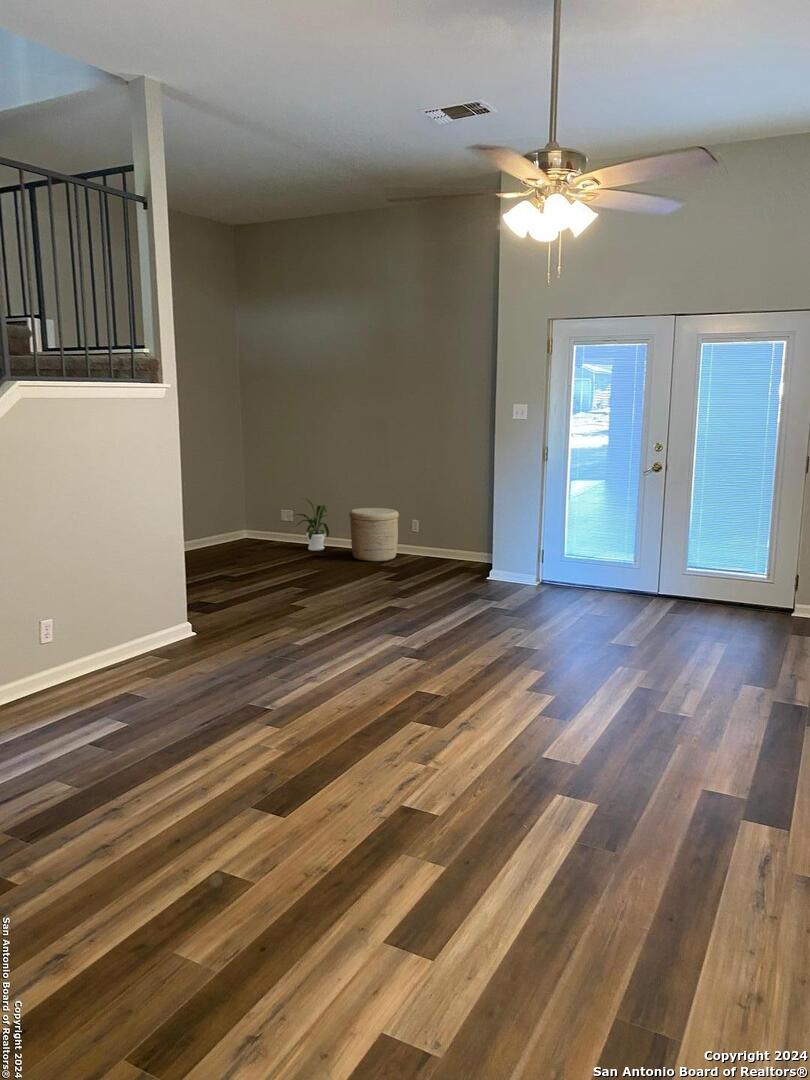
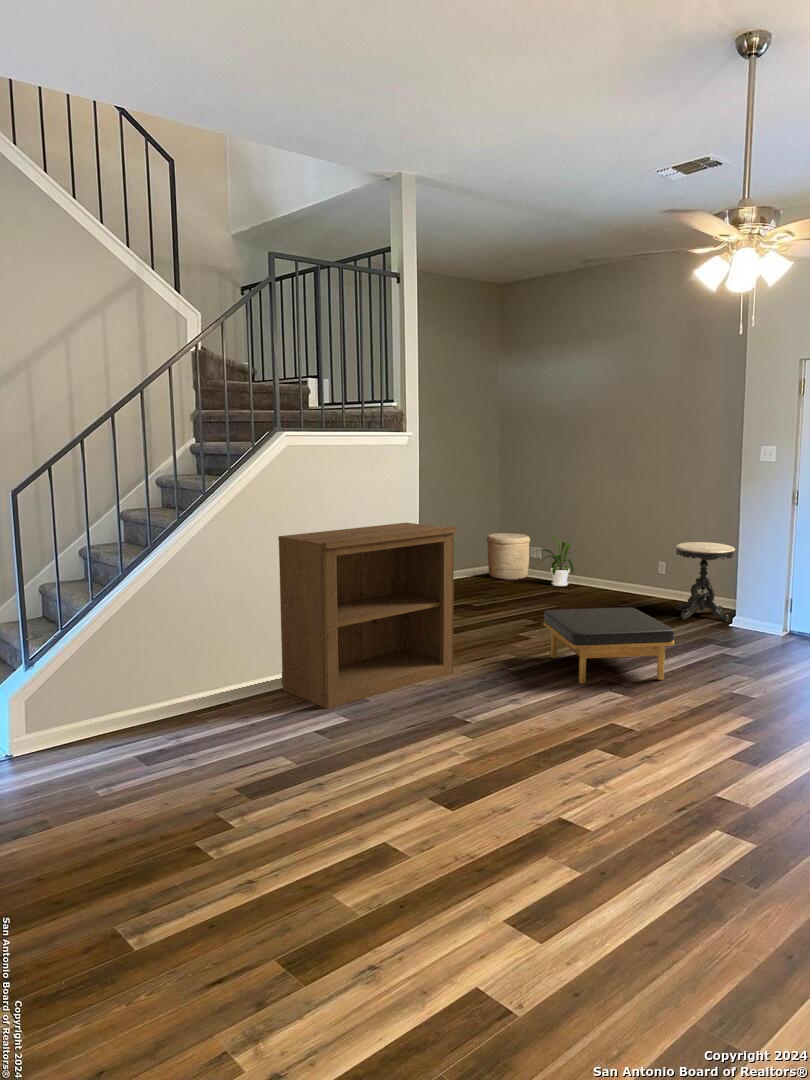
bookshelf: none [15,490,234,715] -> present [278,523,457,709]
side table: none [434,500,489,576] -> present [676,542,735,621]
woven basket: present [349,508,399,561] -> present [487,533,530,580]
ottoman: none [324,569,458,652] -> present [543,607,674,684]

